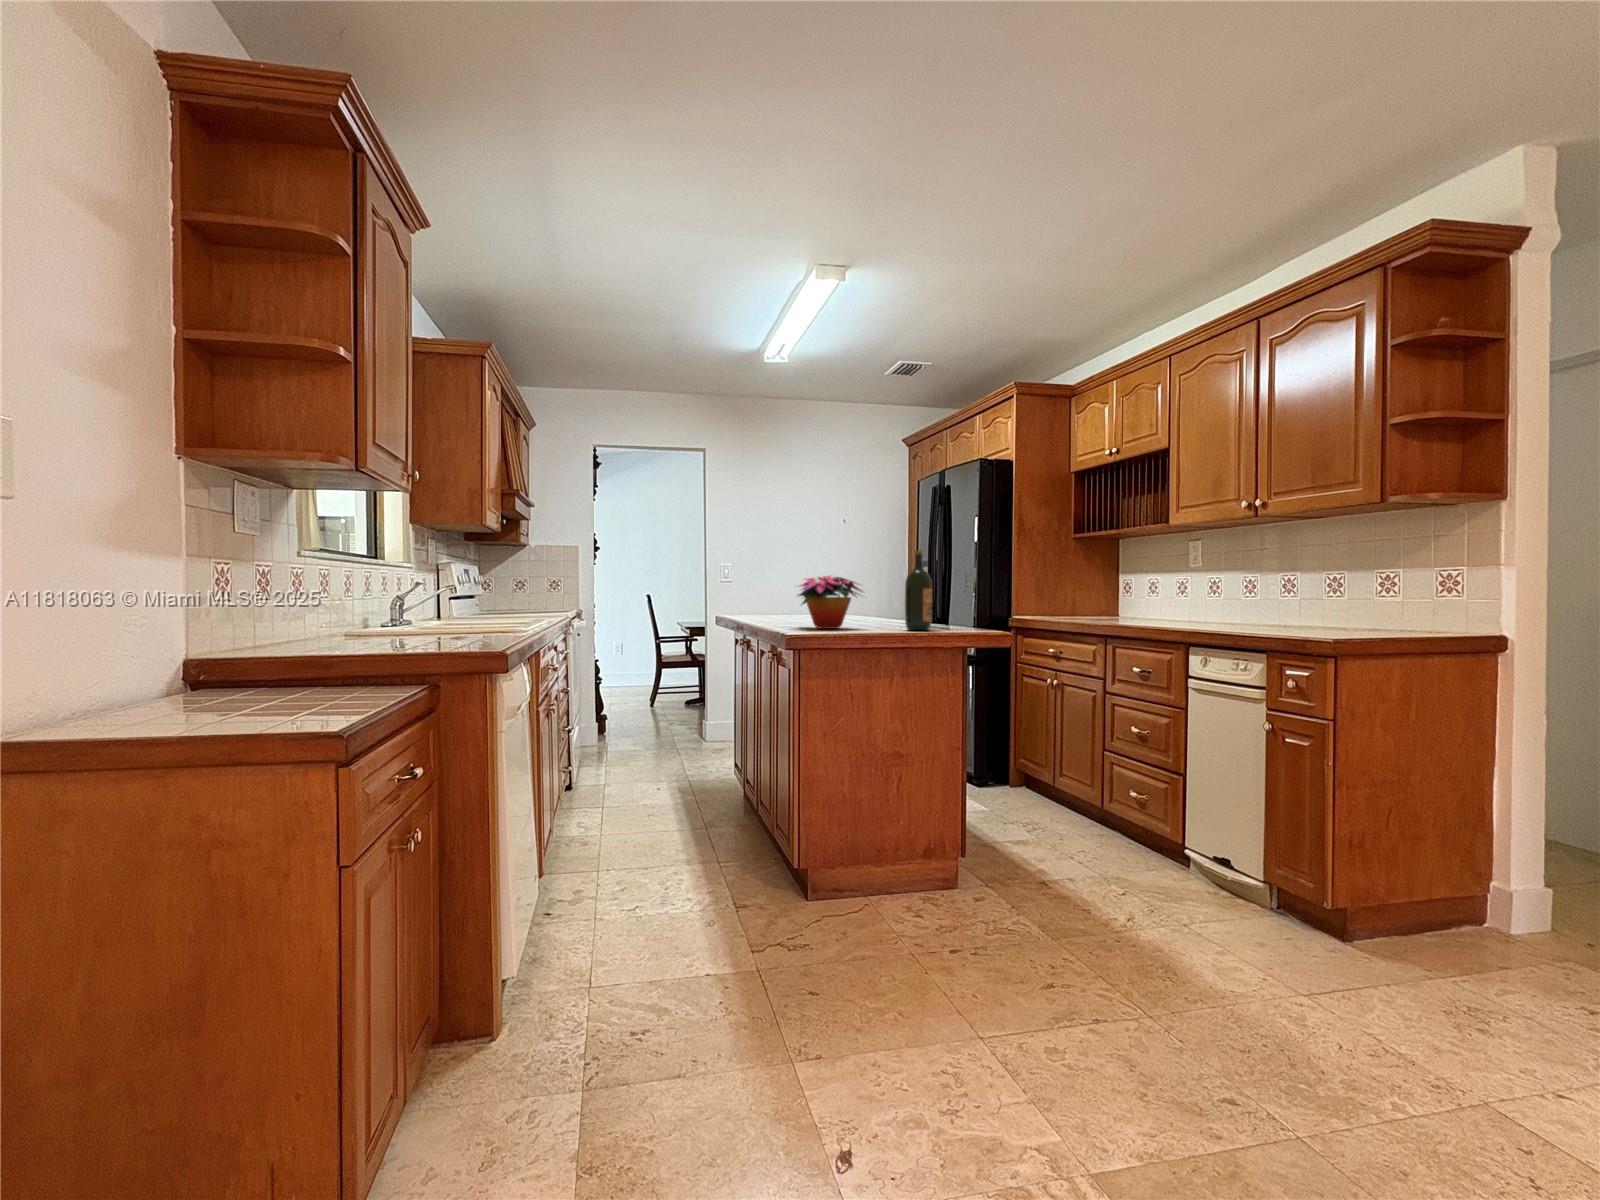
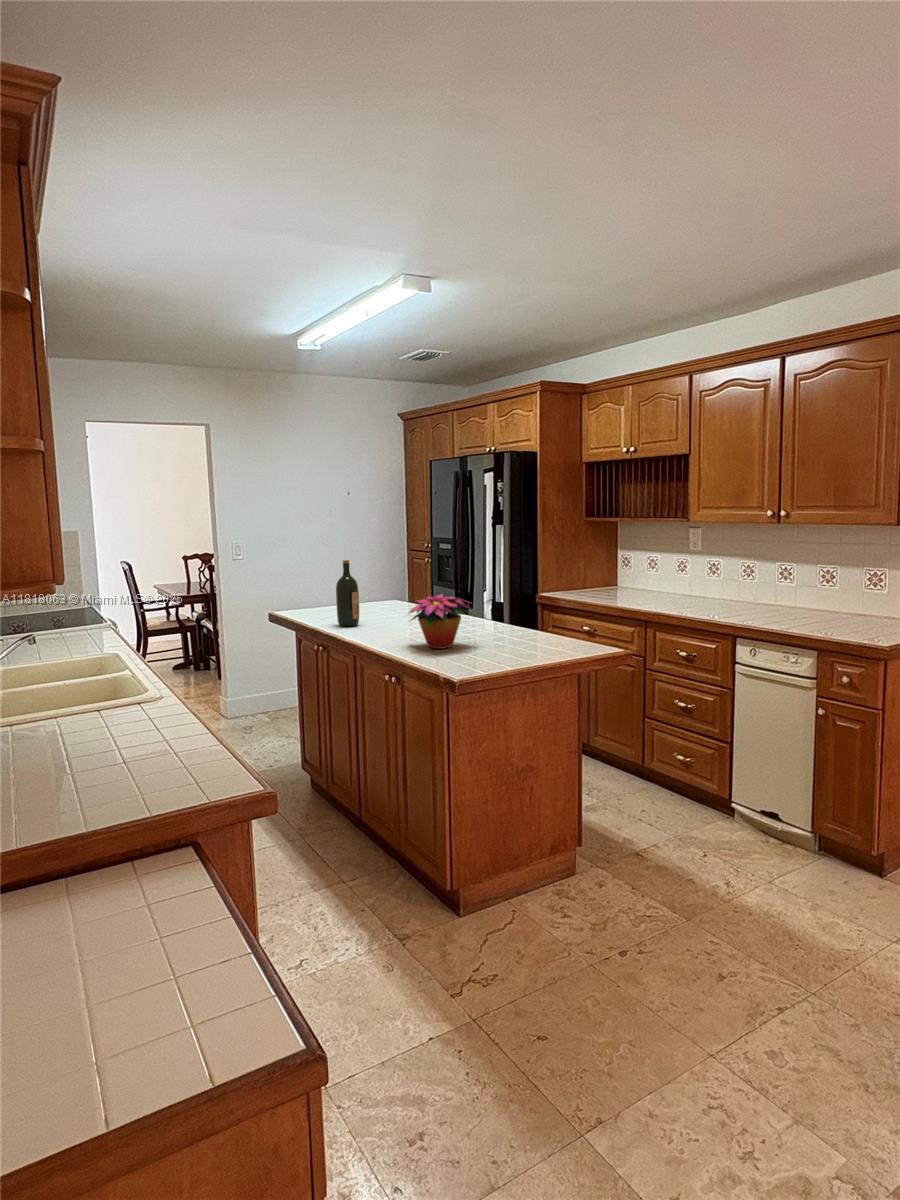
wine bottle: present [905,550,932,630] -> present [336,560,359,626]

